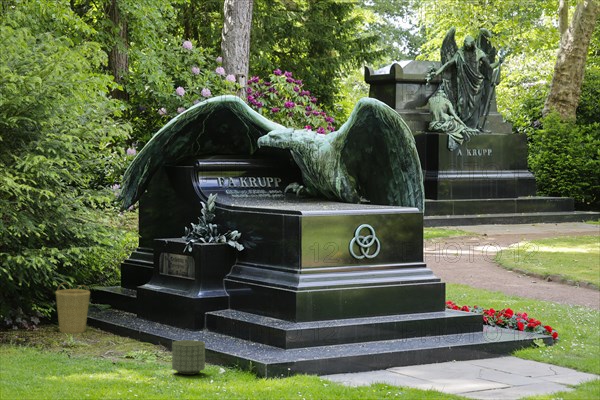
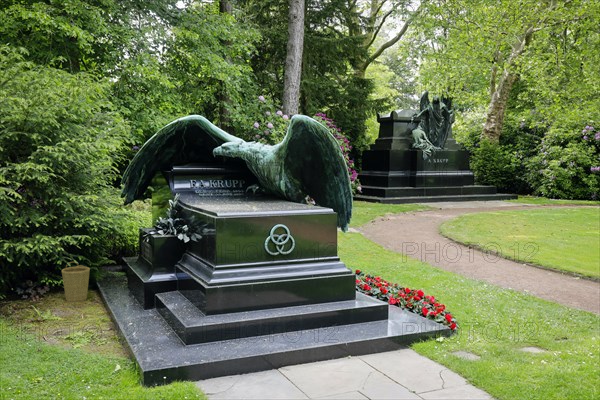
planter: present [172,340,205,375] -> none [48,344,84,382]

